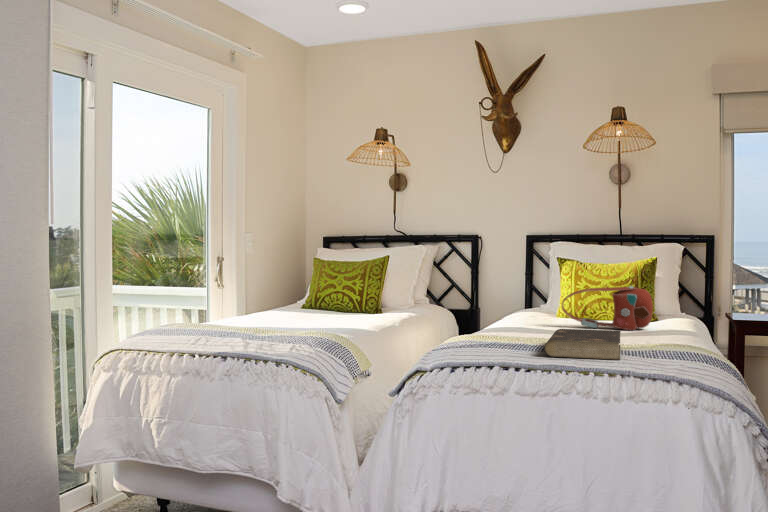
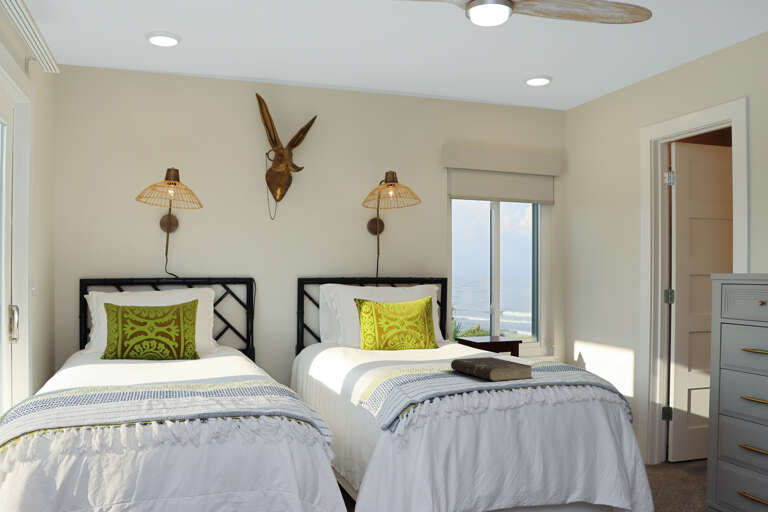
handbag: present [562,286,653,330] -> none [400,323,464,356]

